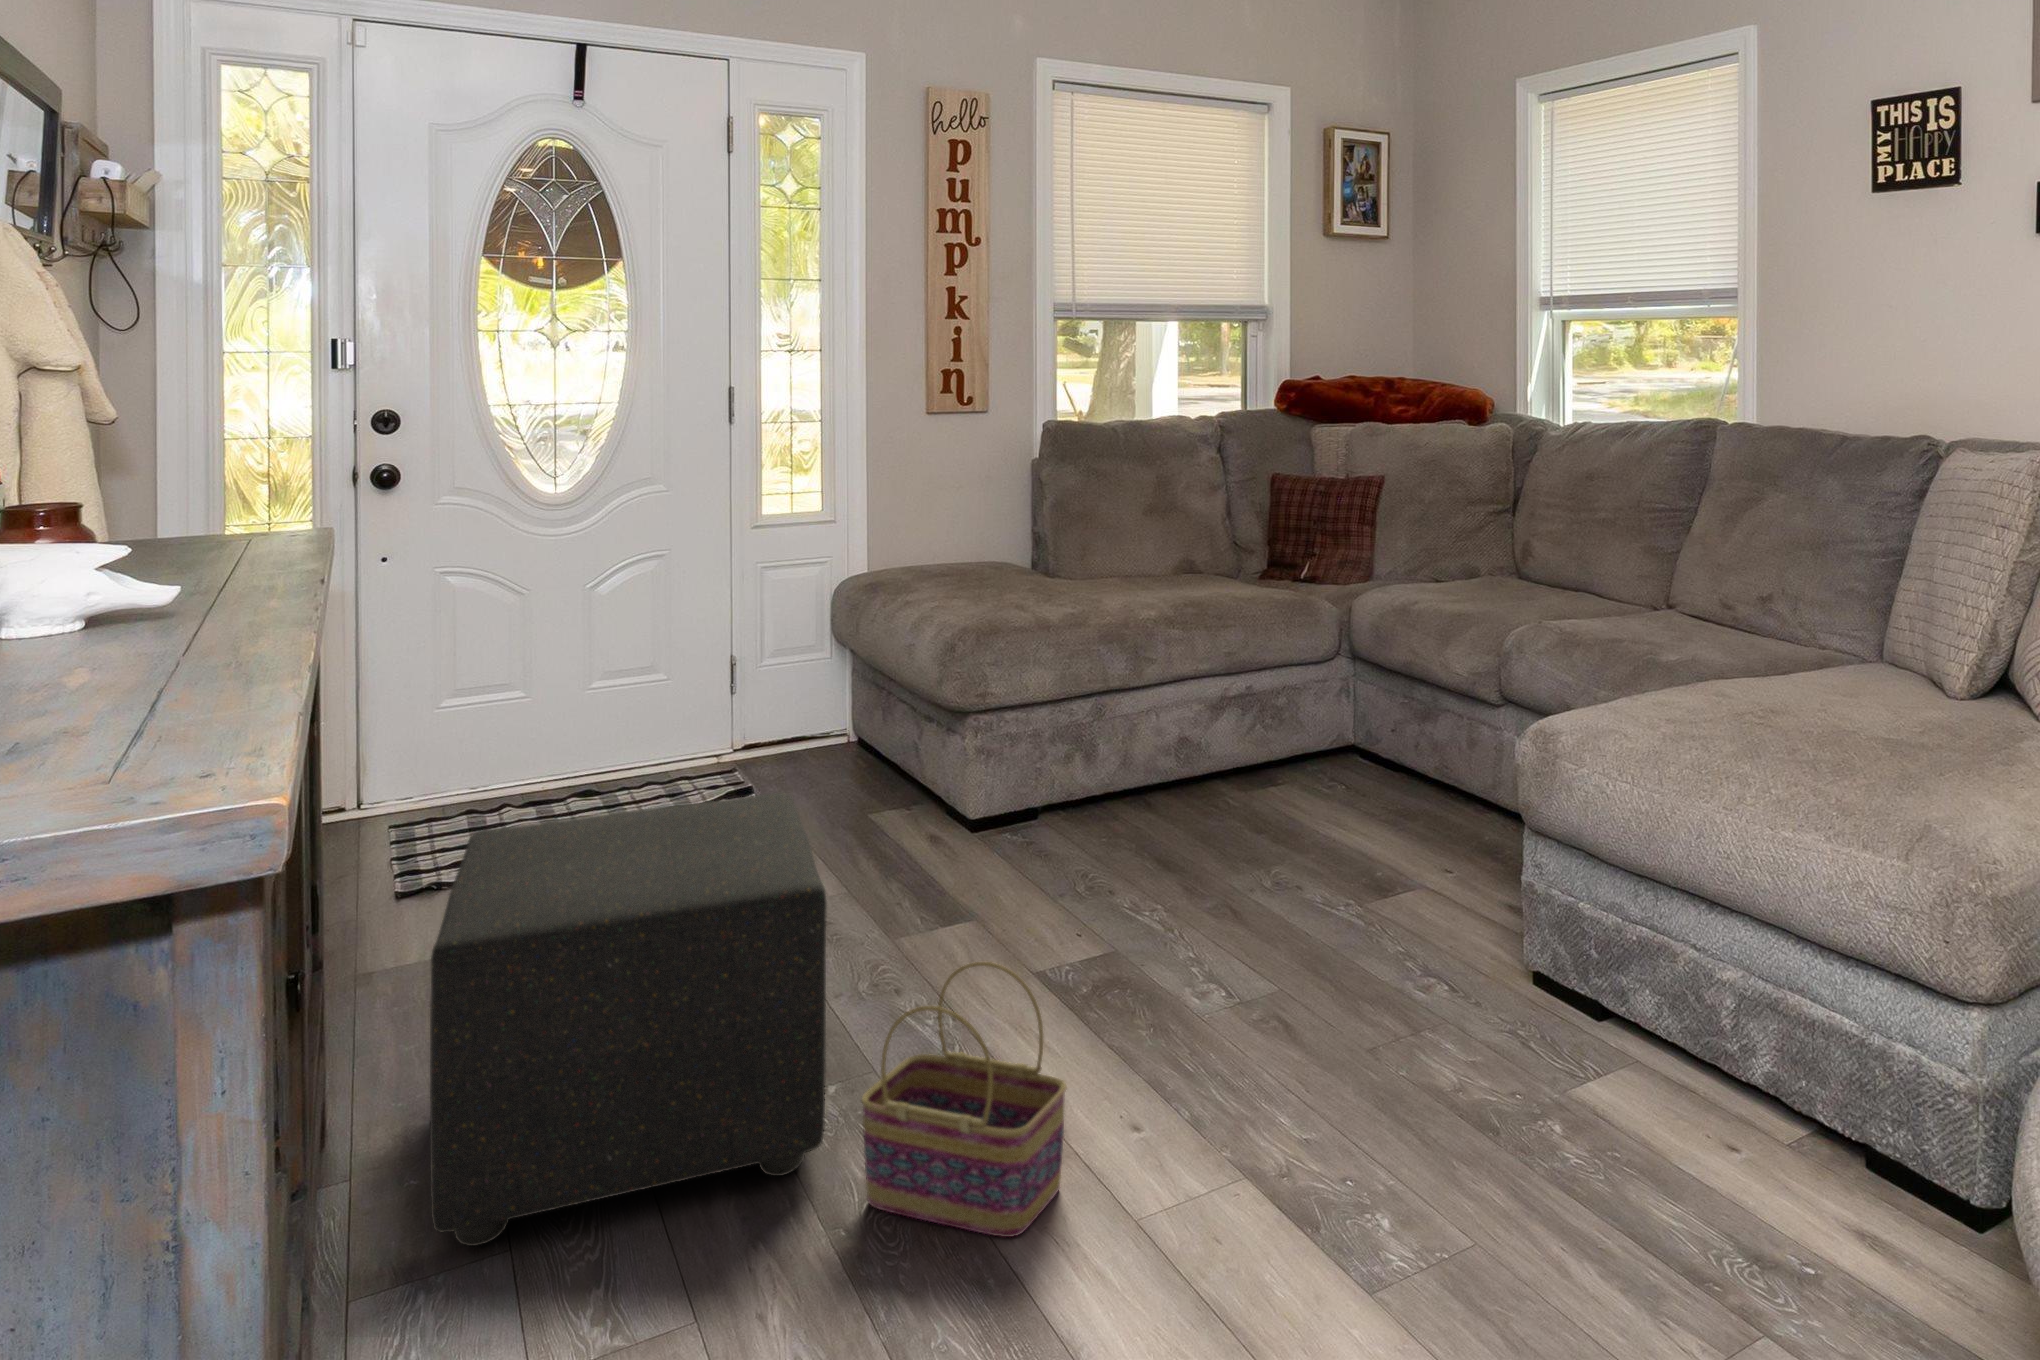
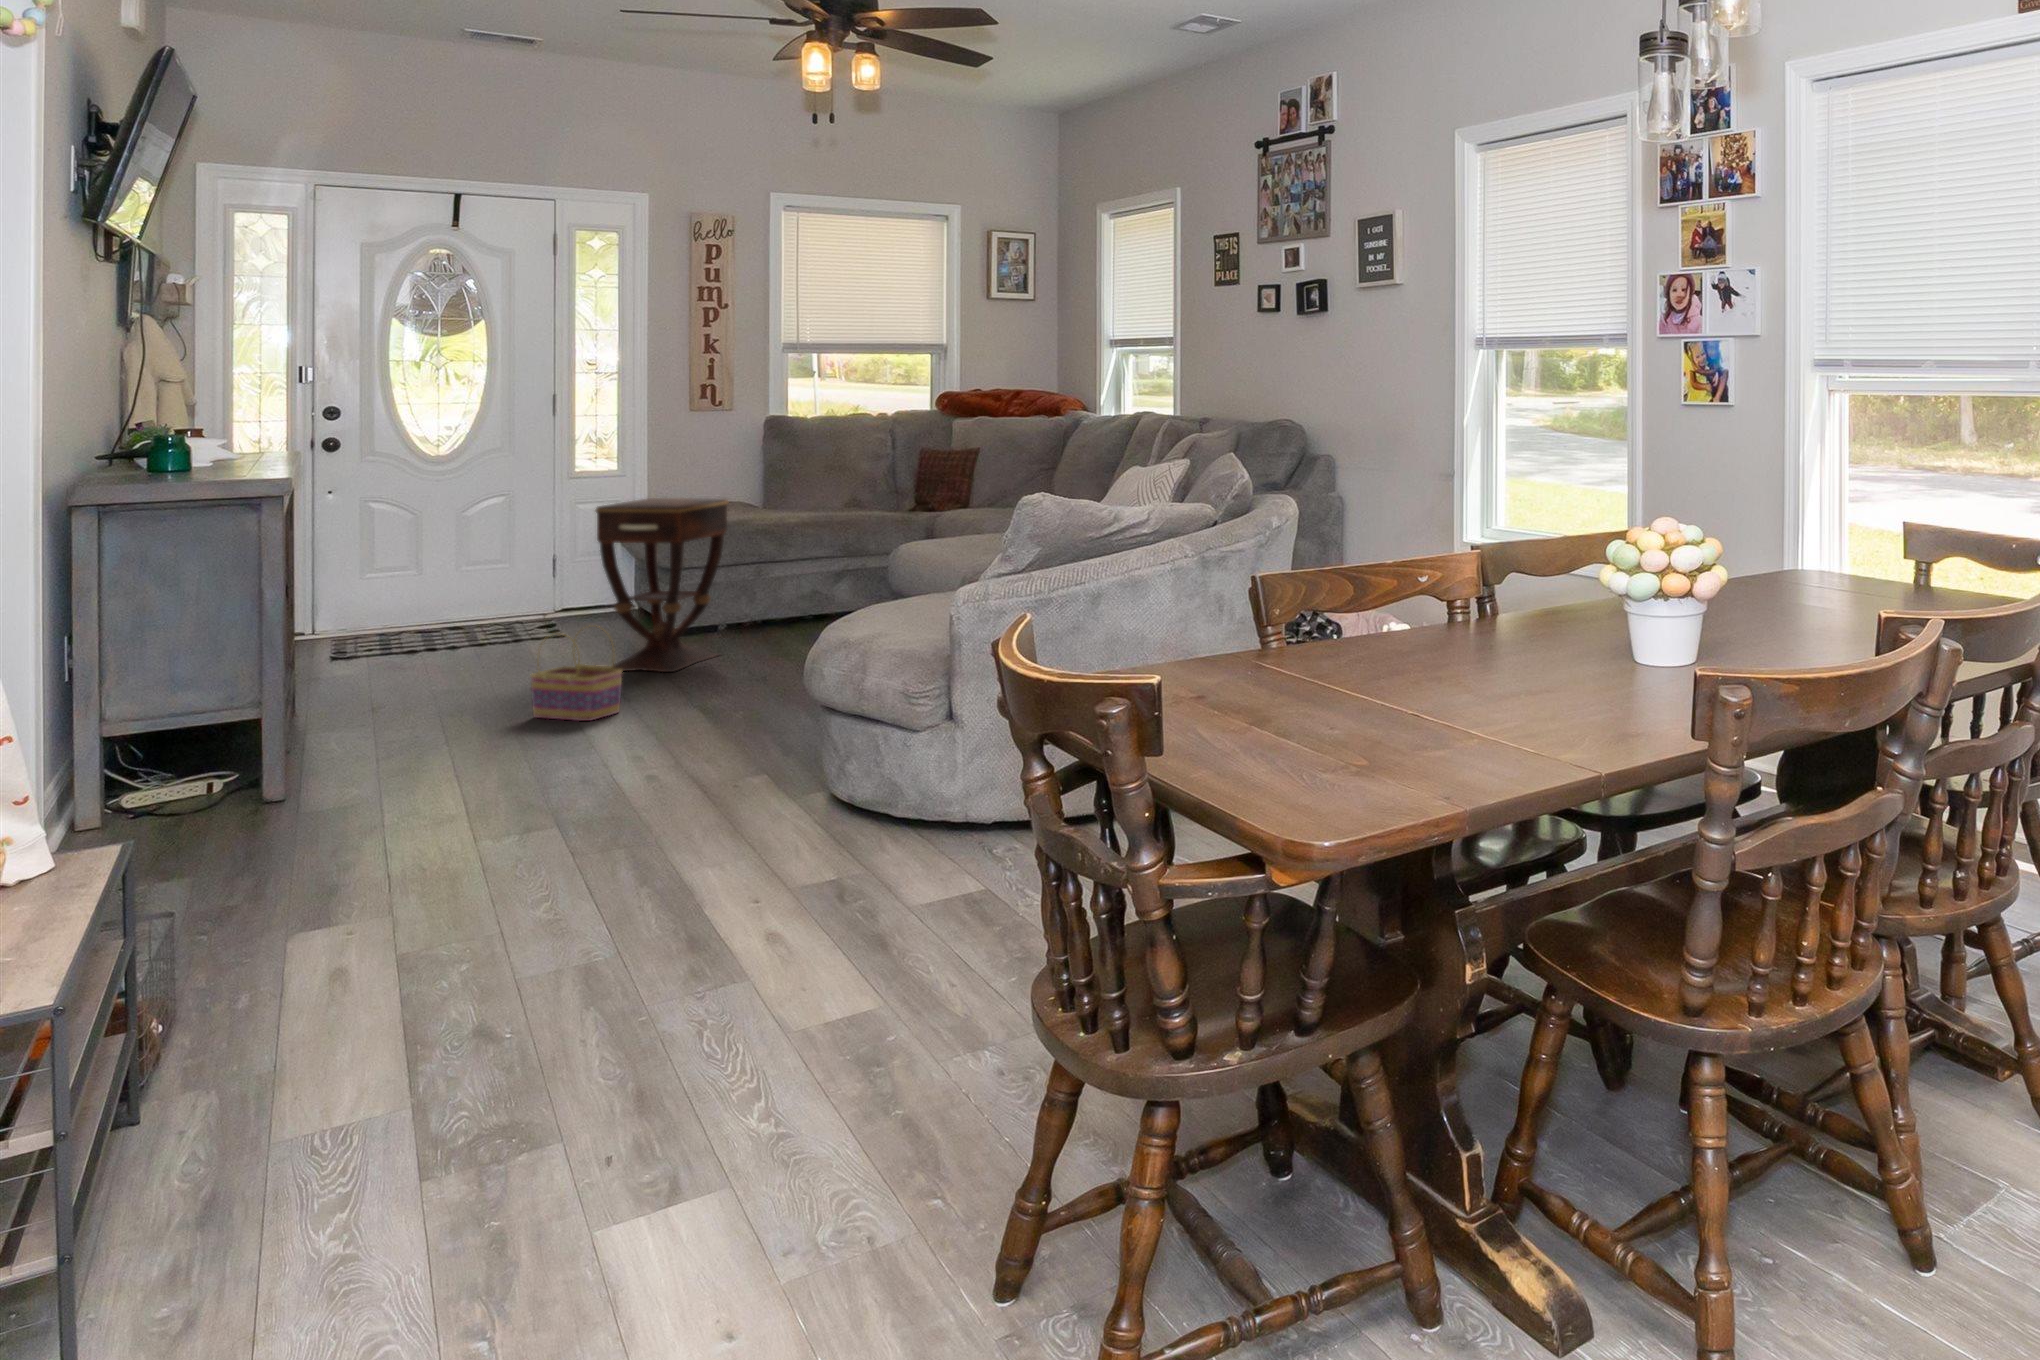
side table: none [899,598,1118,983] -> present [596,498,729,672]
ottoman: present [430,793,827,1246] -> none [340,576,529,728]

